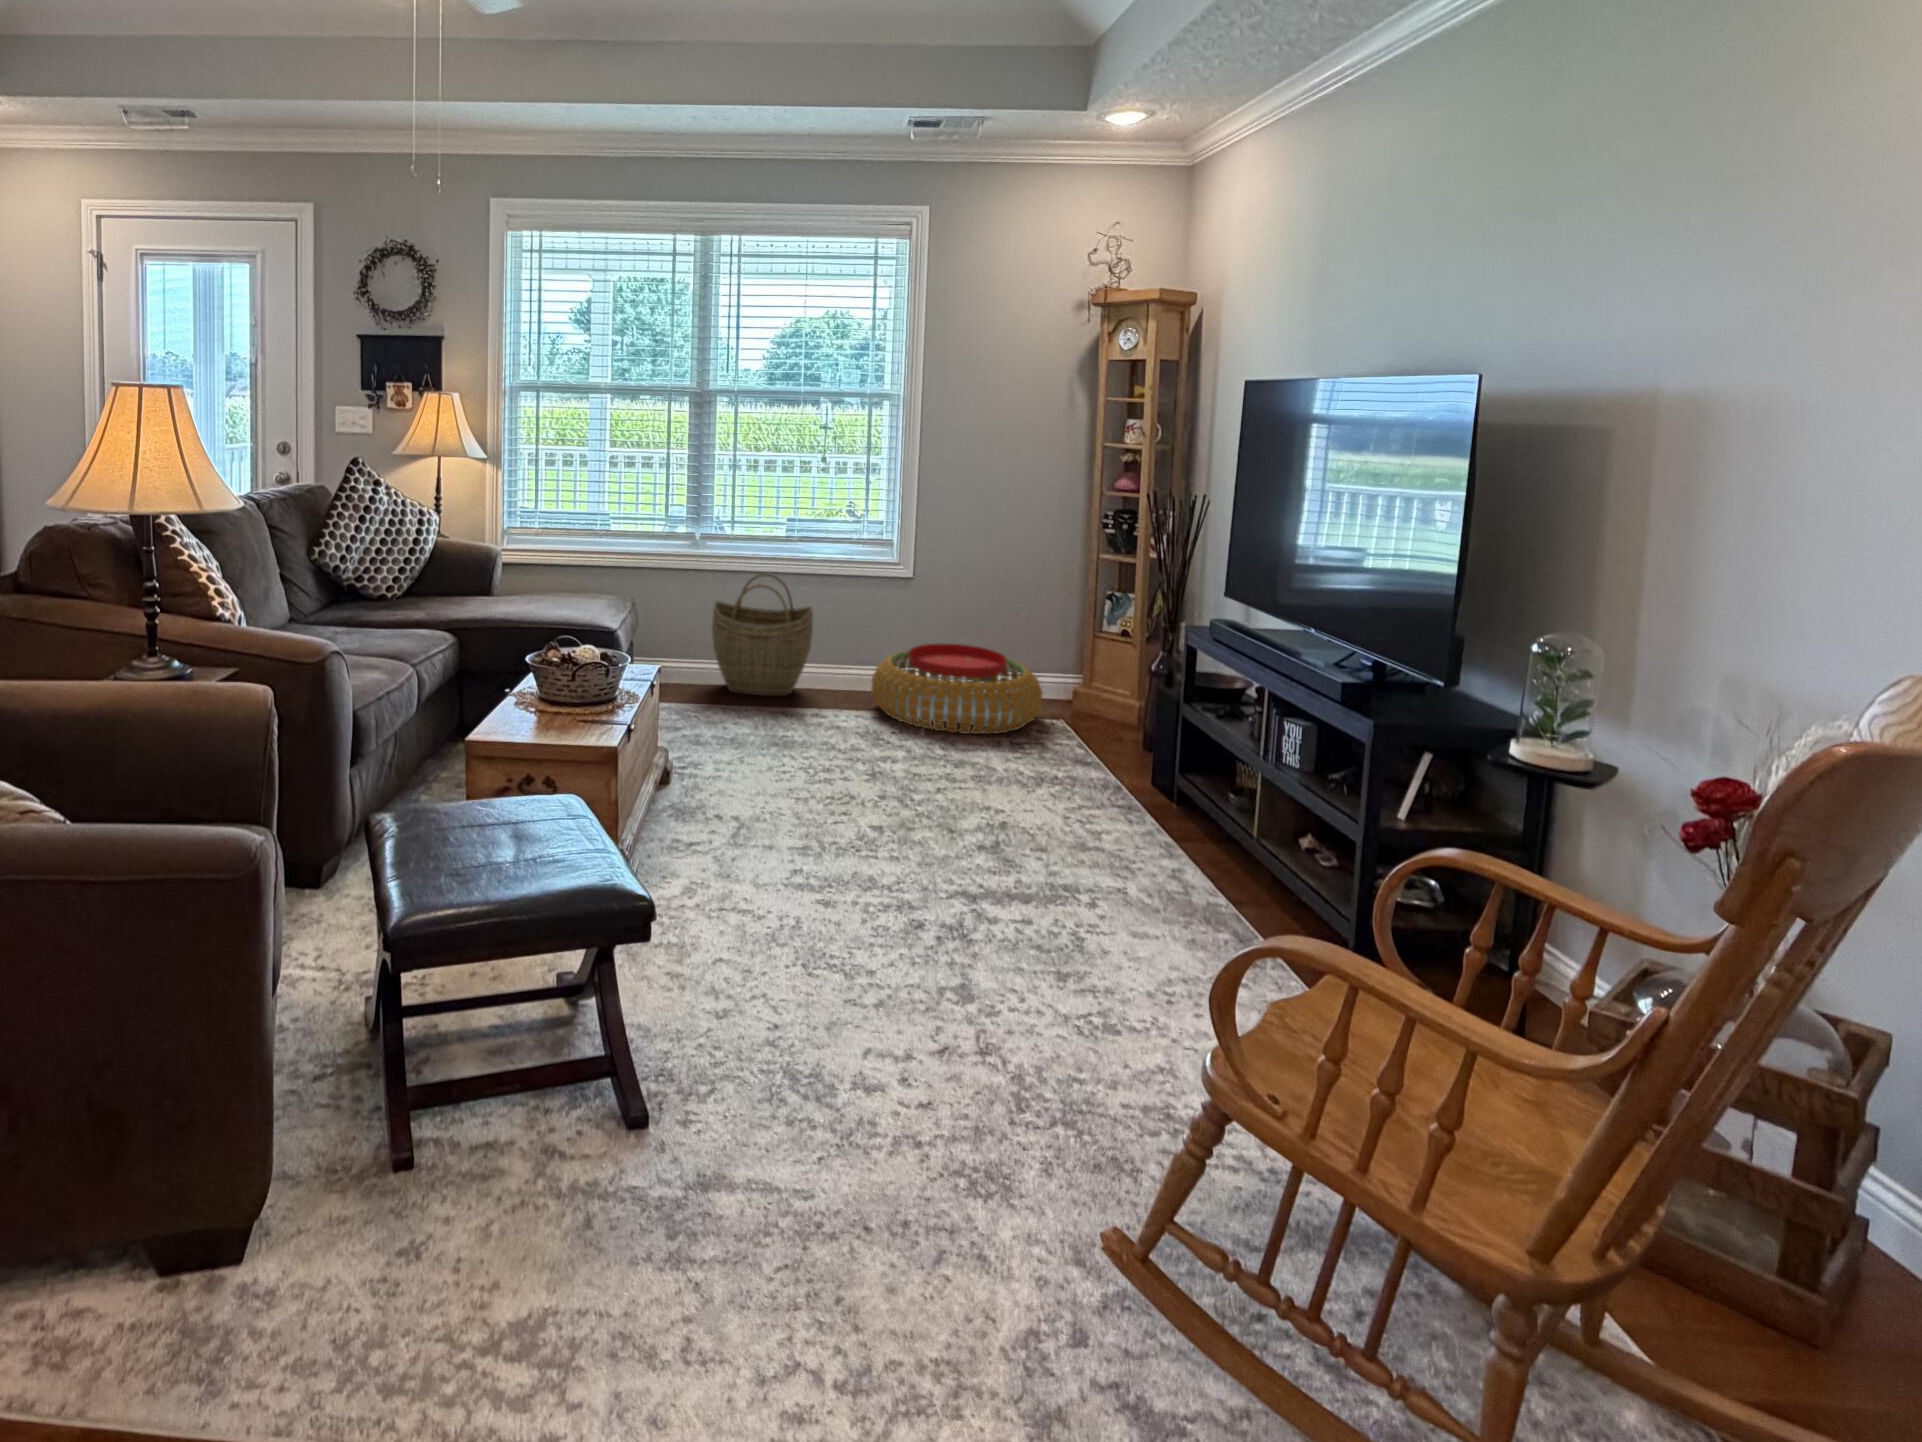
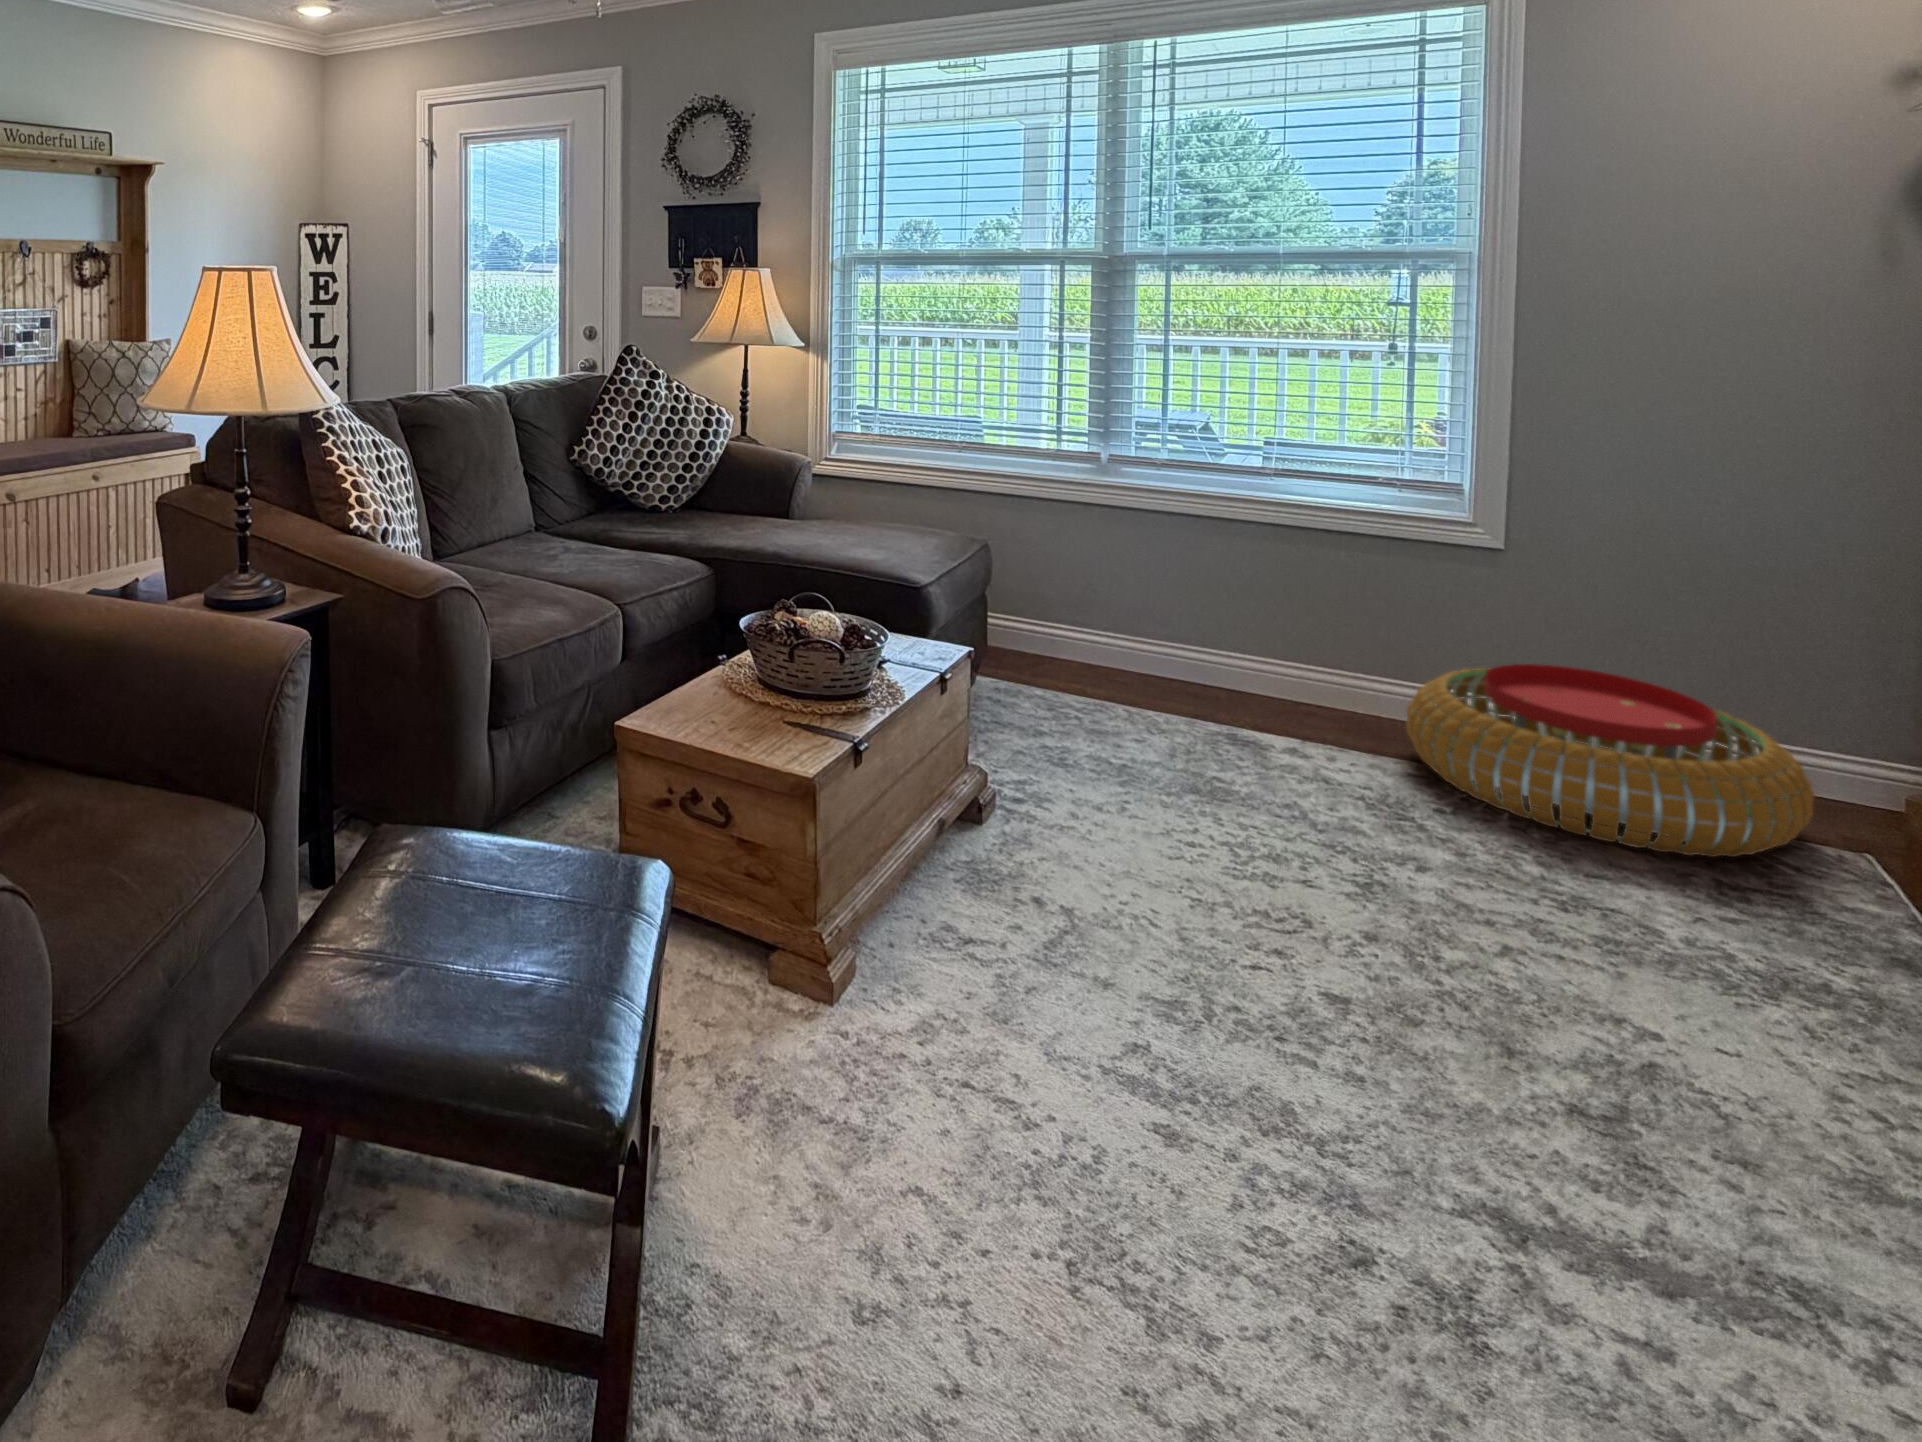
woven basket: present [712,573,813,696] -> none [1120,517,1298,707]

